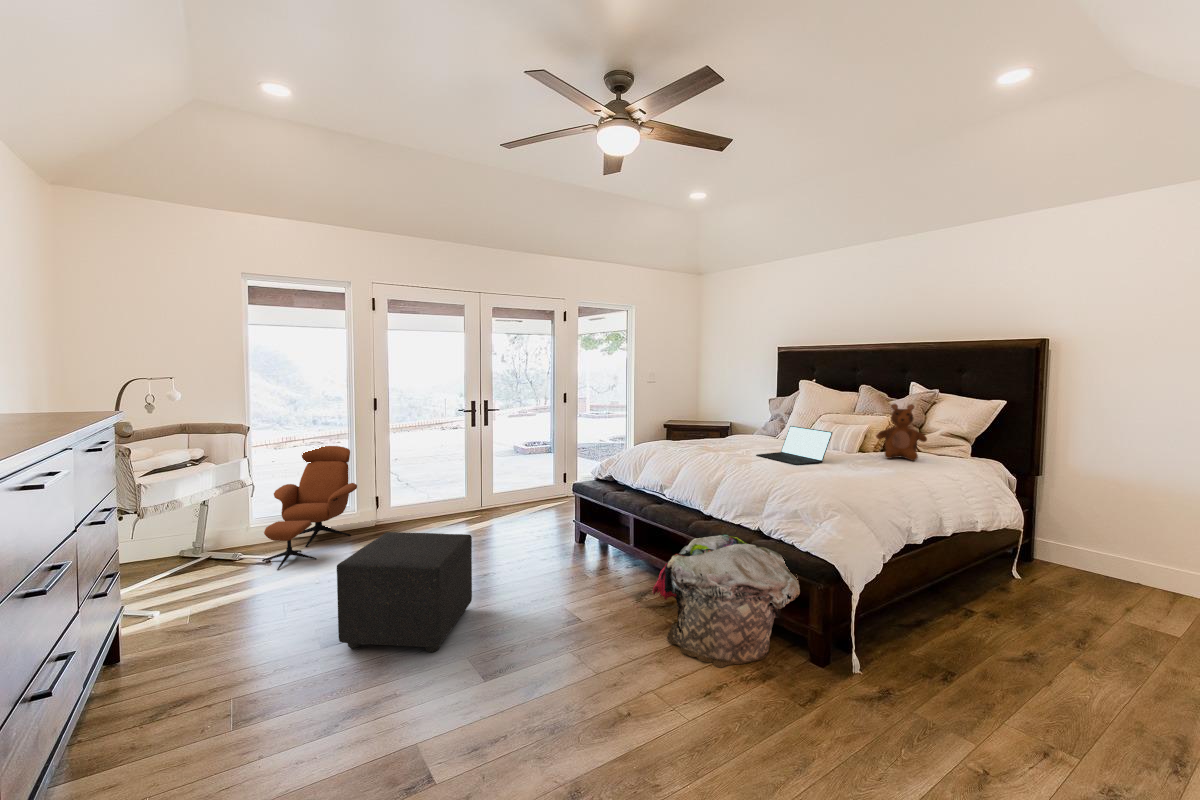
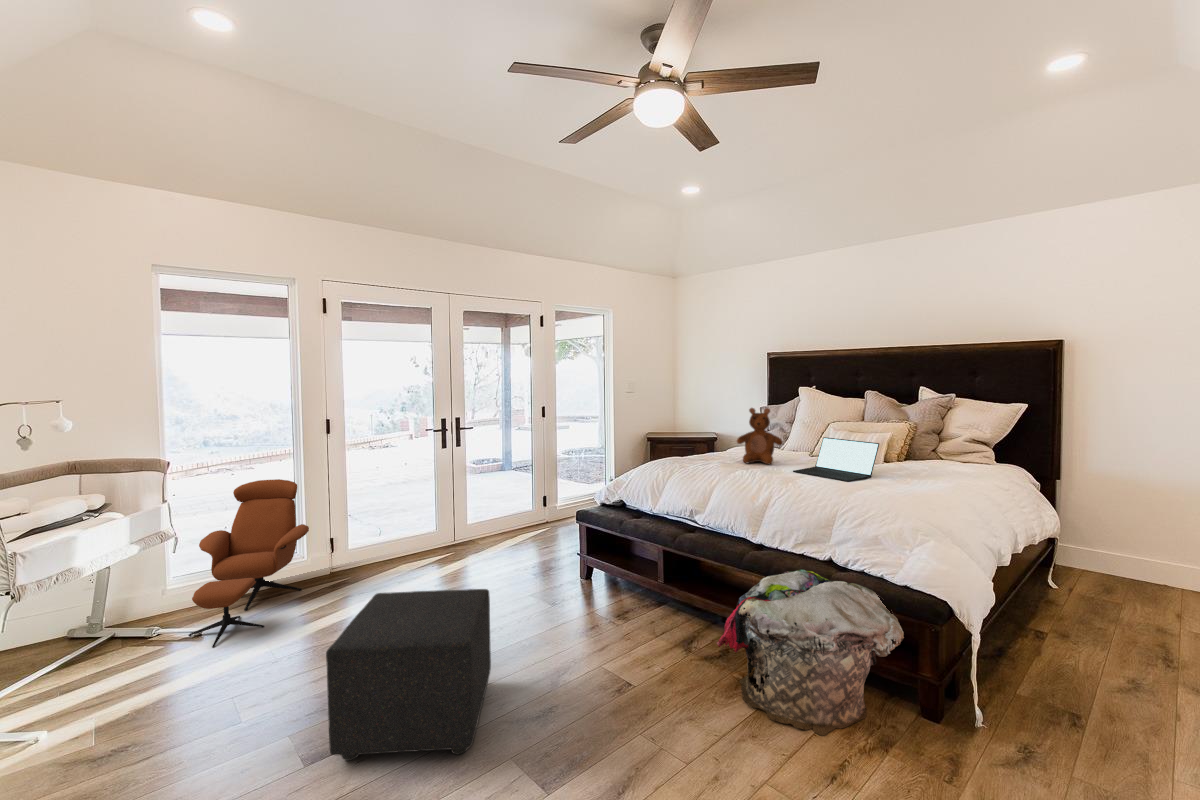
teddy bear: present [876,404,927,461] -> present [737,408,783,464]

